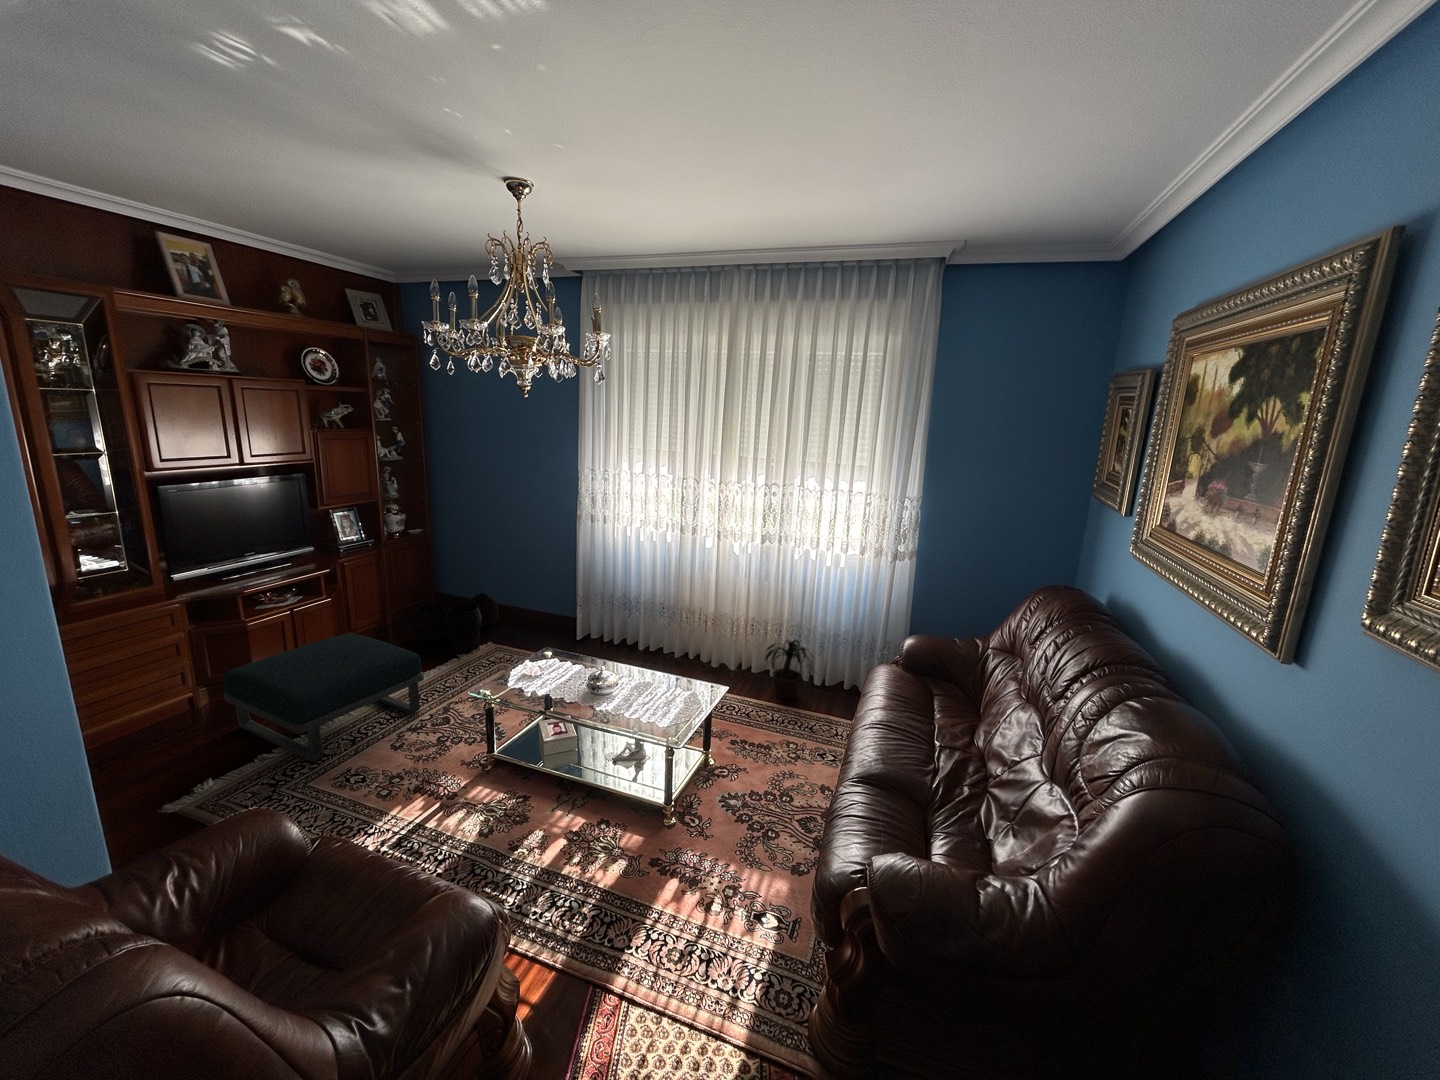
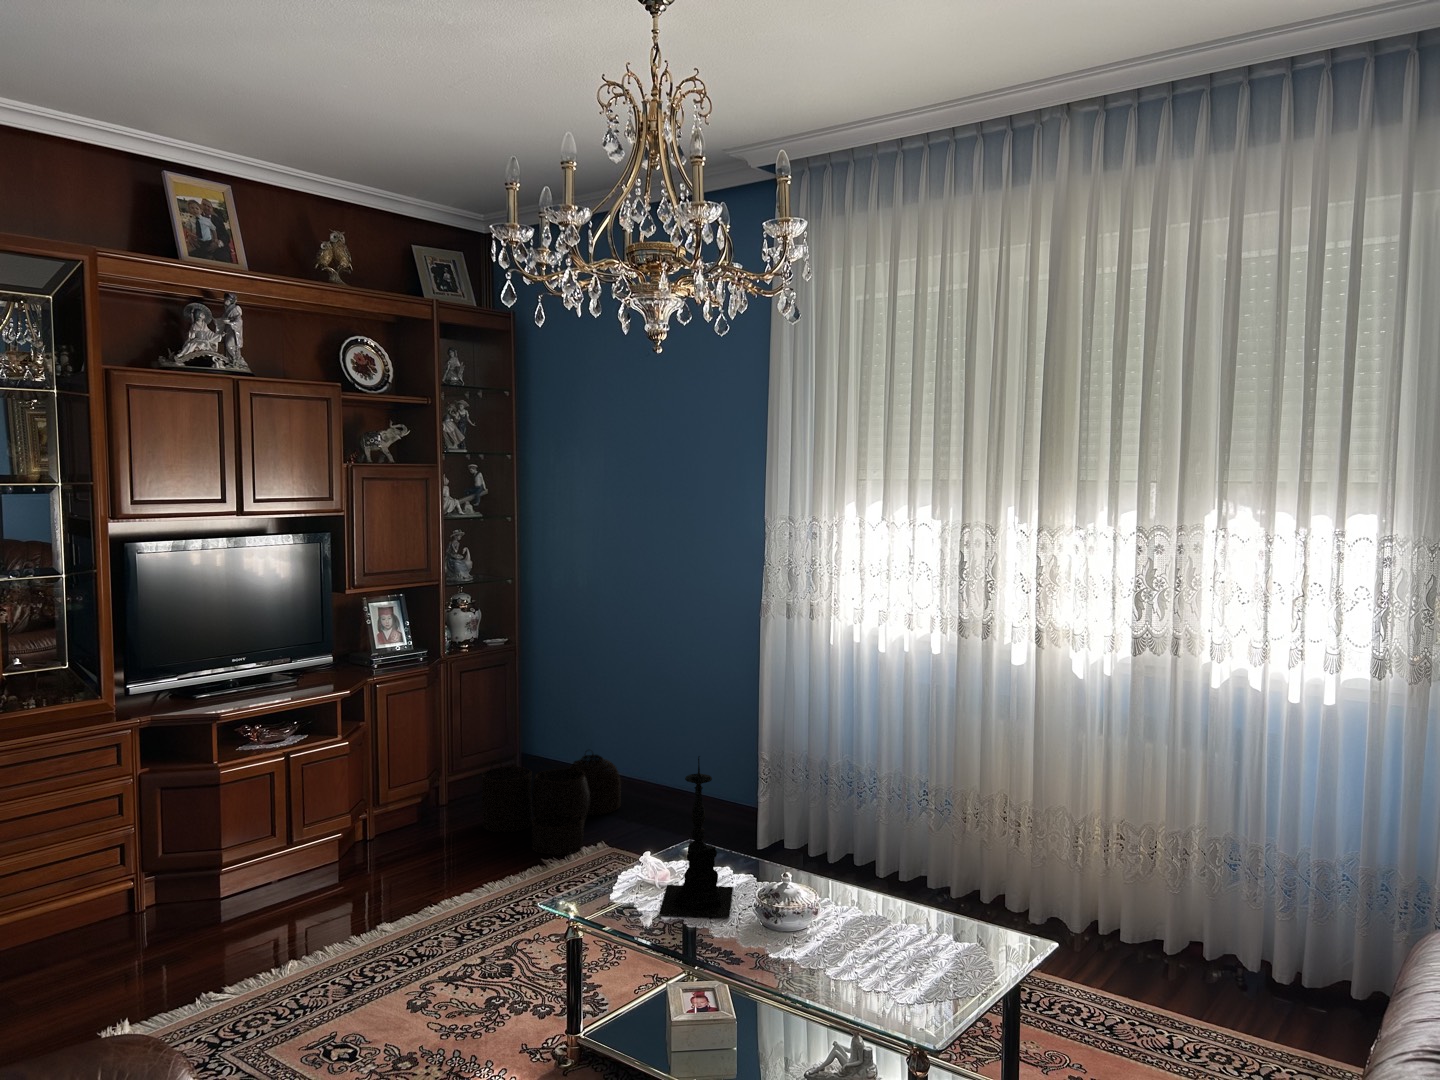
candle holder: none [536,612,572,692] -> present [659,756,733,917]
footstool: present [223,634,424,762] -> none [171,800,475,1015]
potted plant: present [765,640,812,699] -> none [1127,866,1295,1005]

